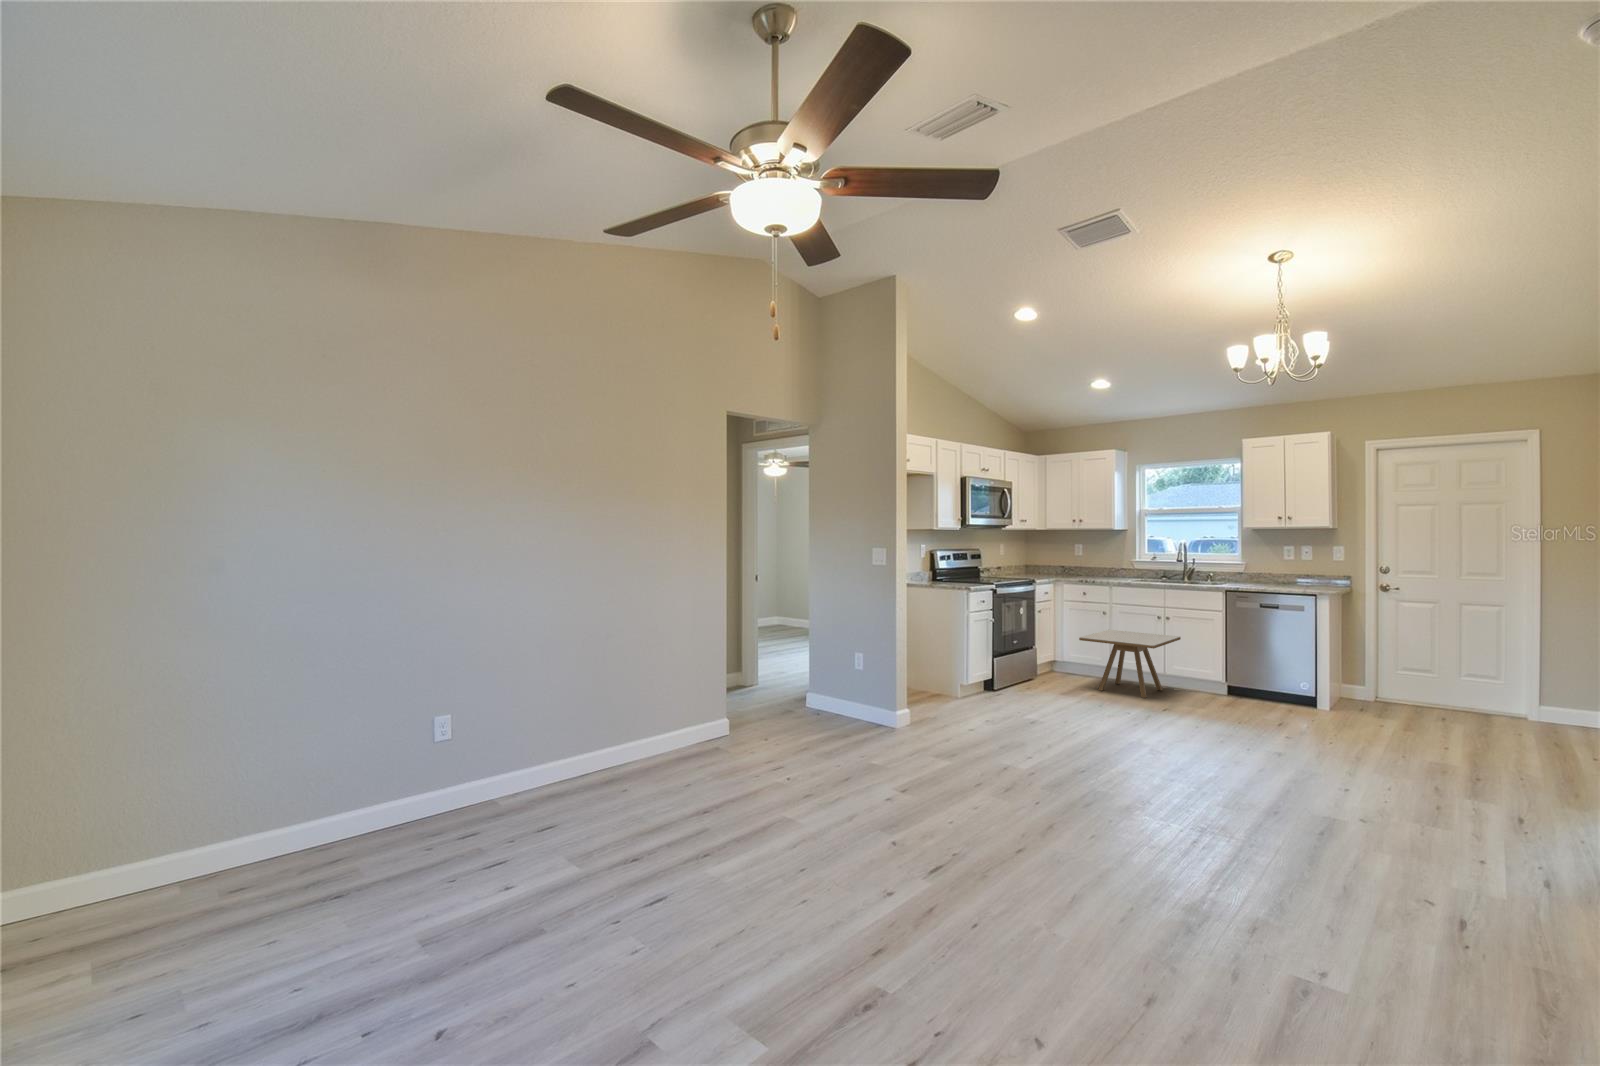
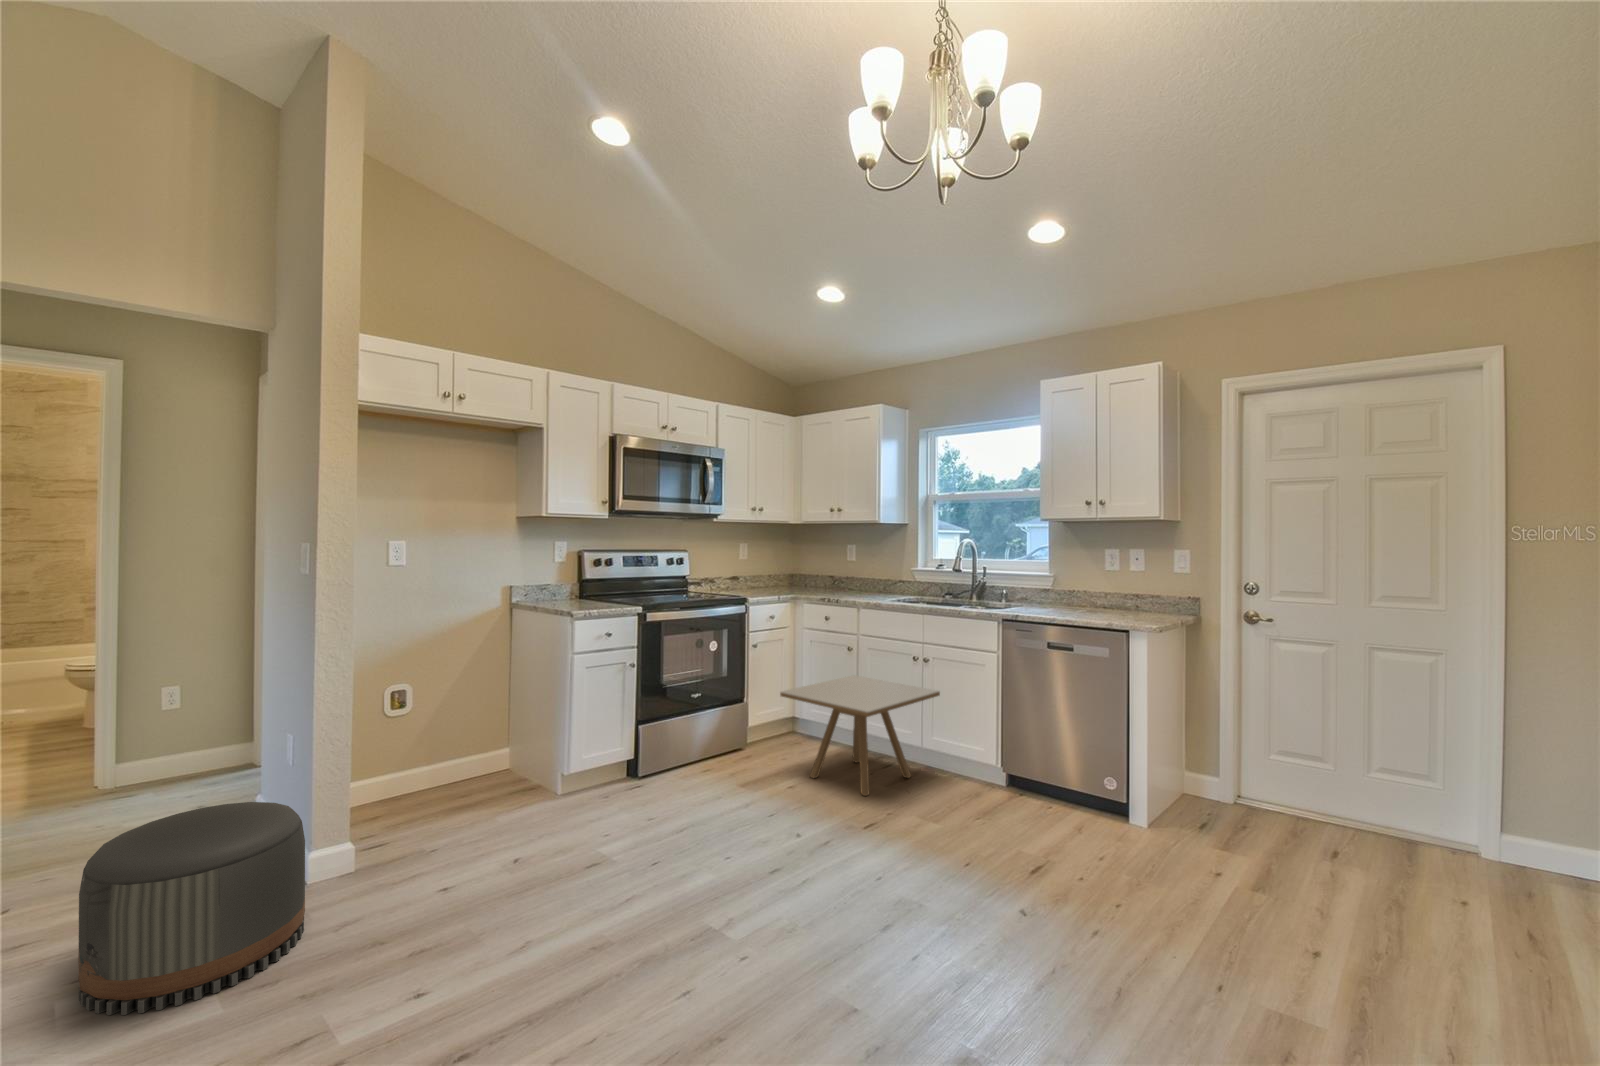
pouf: none [861,679,941,760] -> present [78,802,305,1015]

